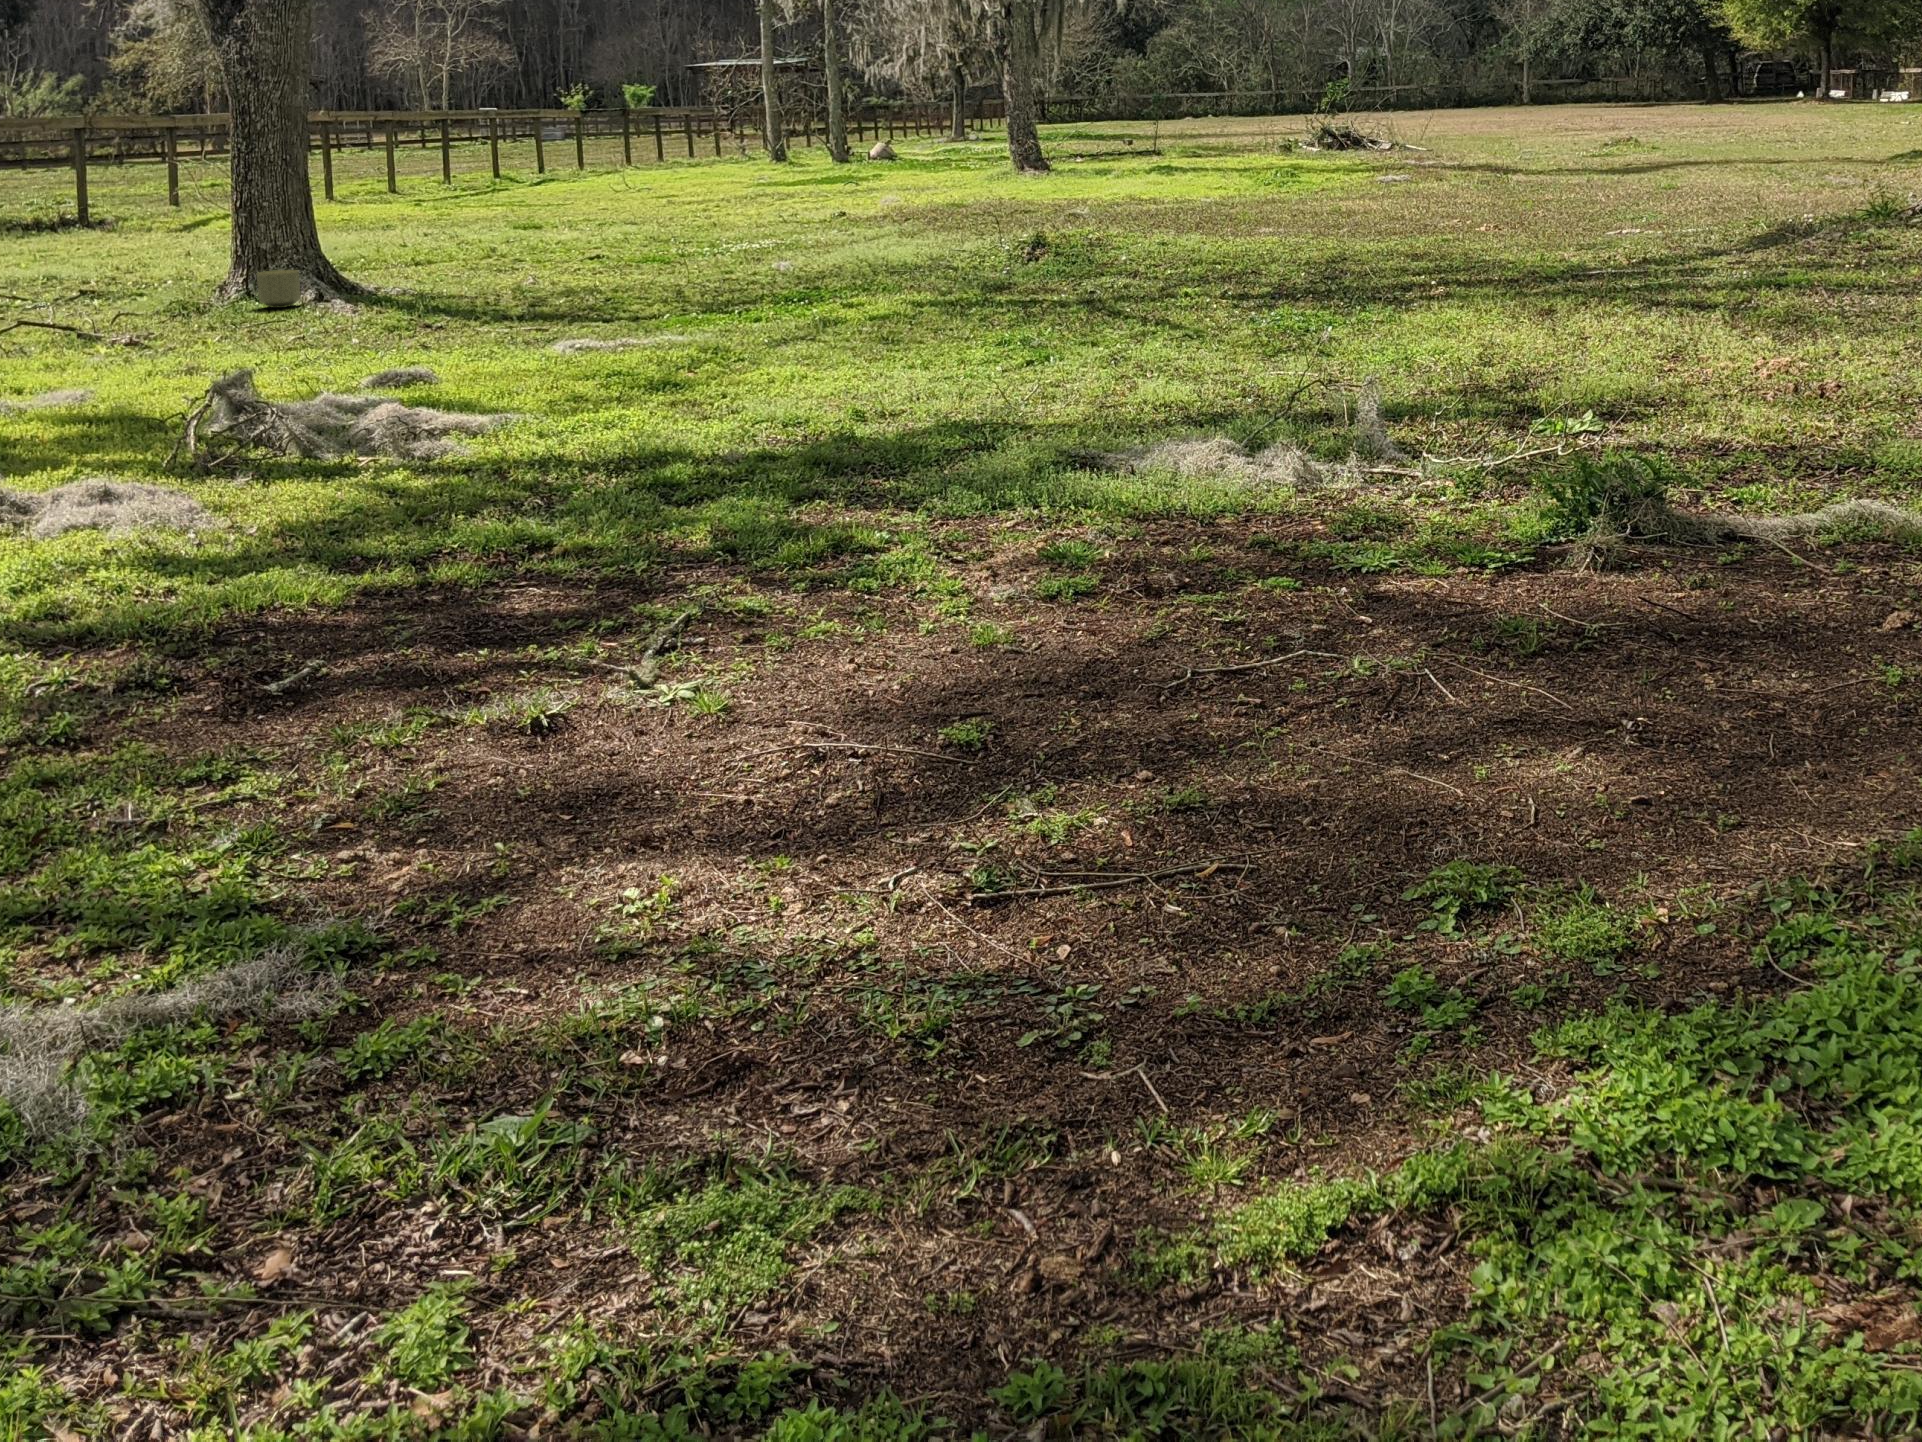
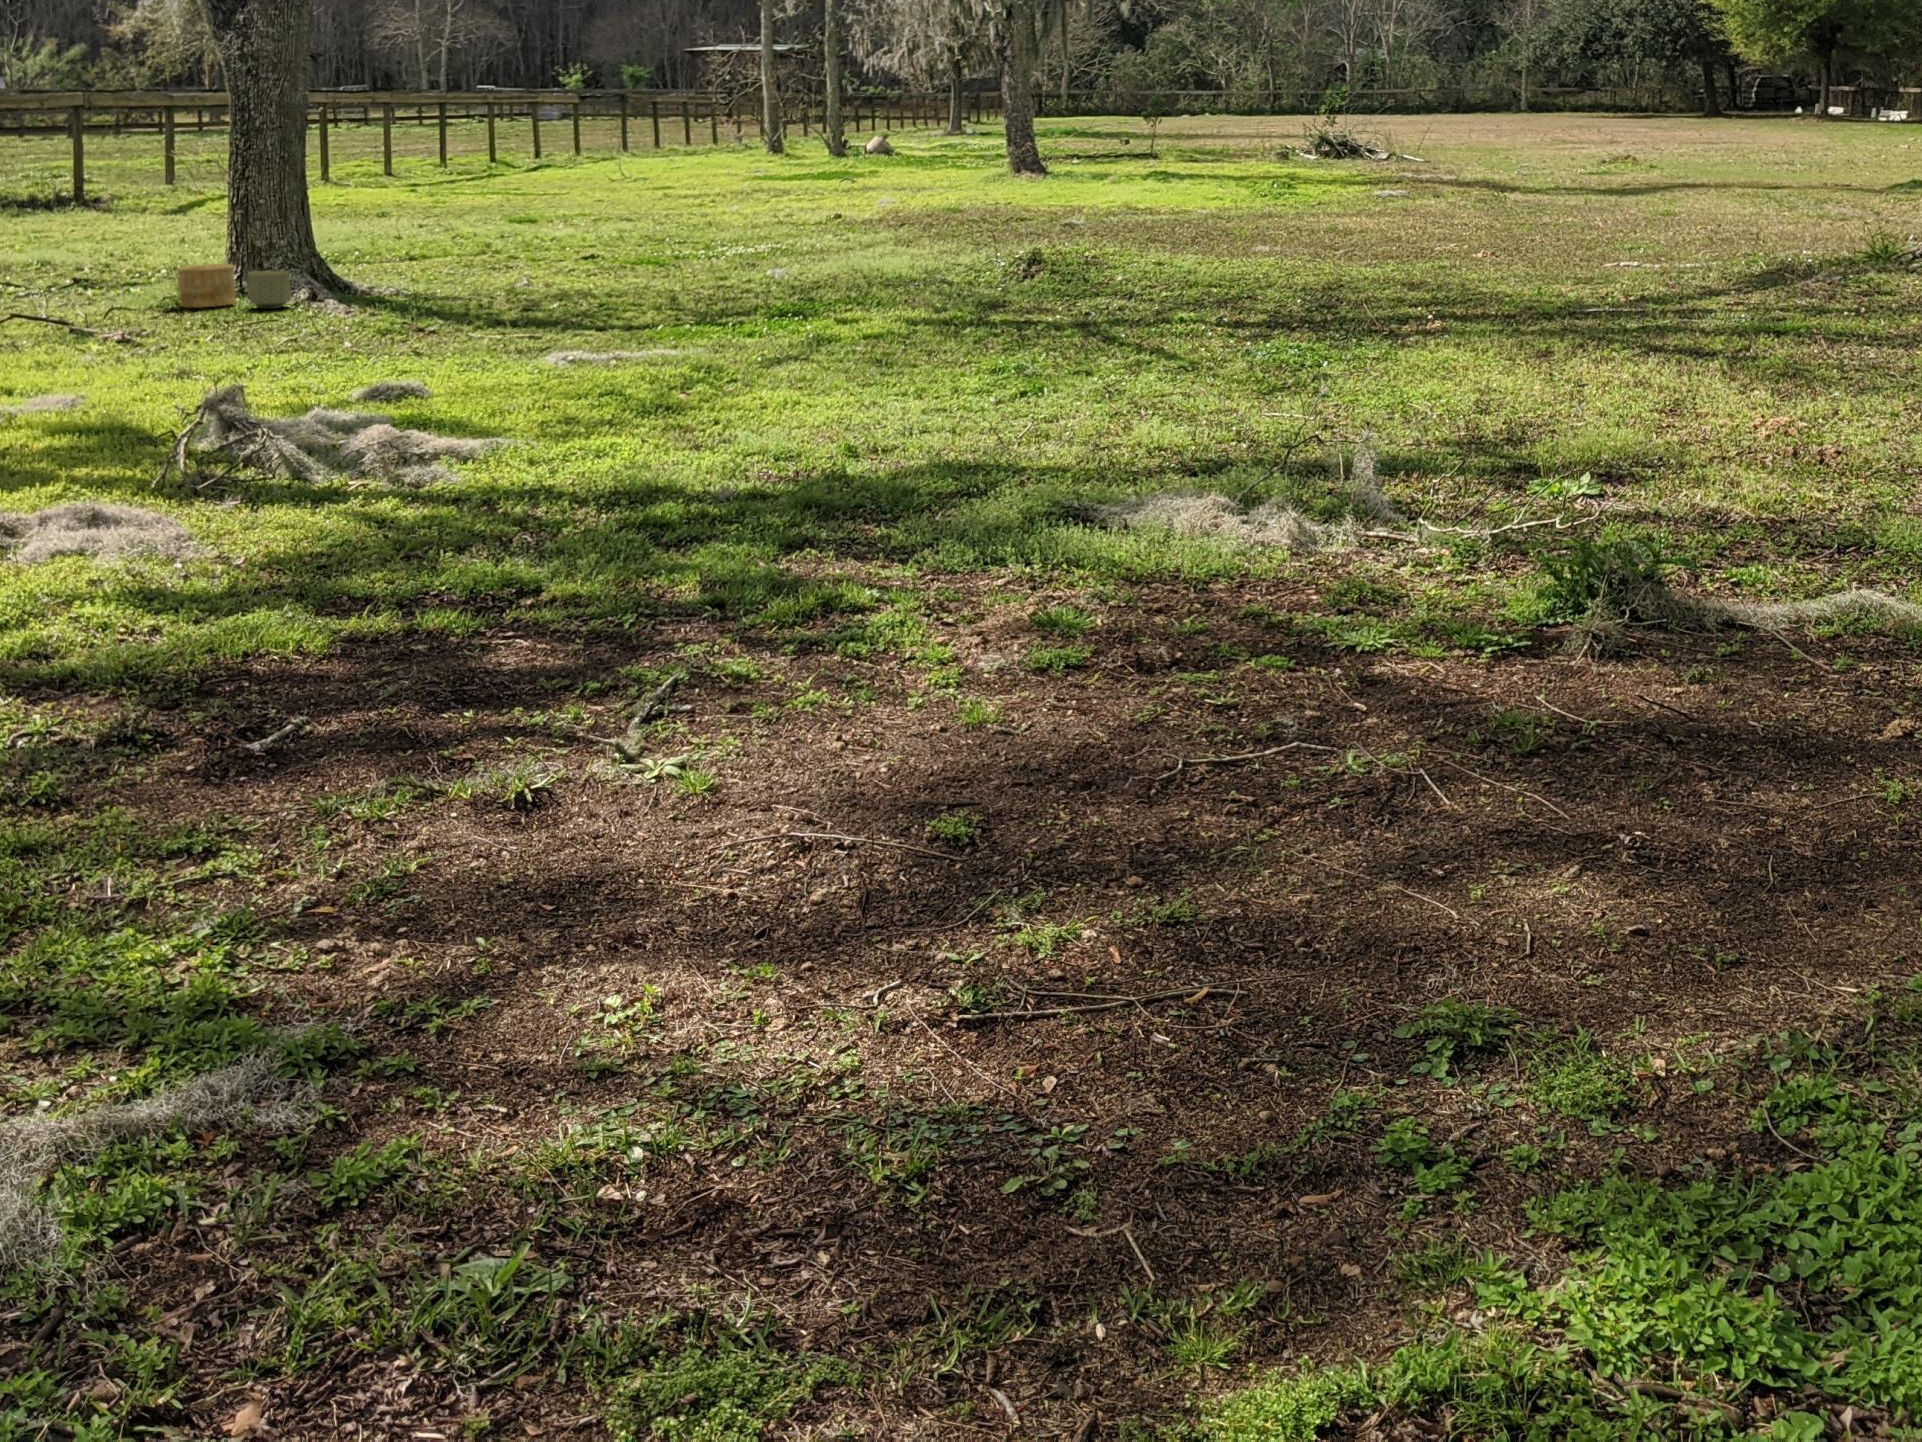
wooden bucket: none [185,265,246,309] -> present [176,264,236,308]

